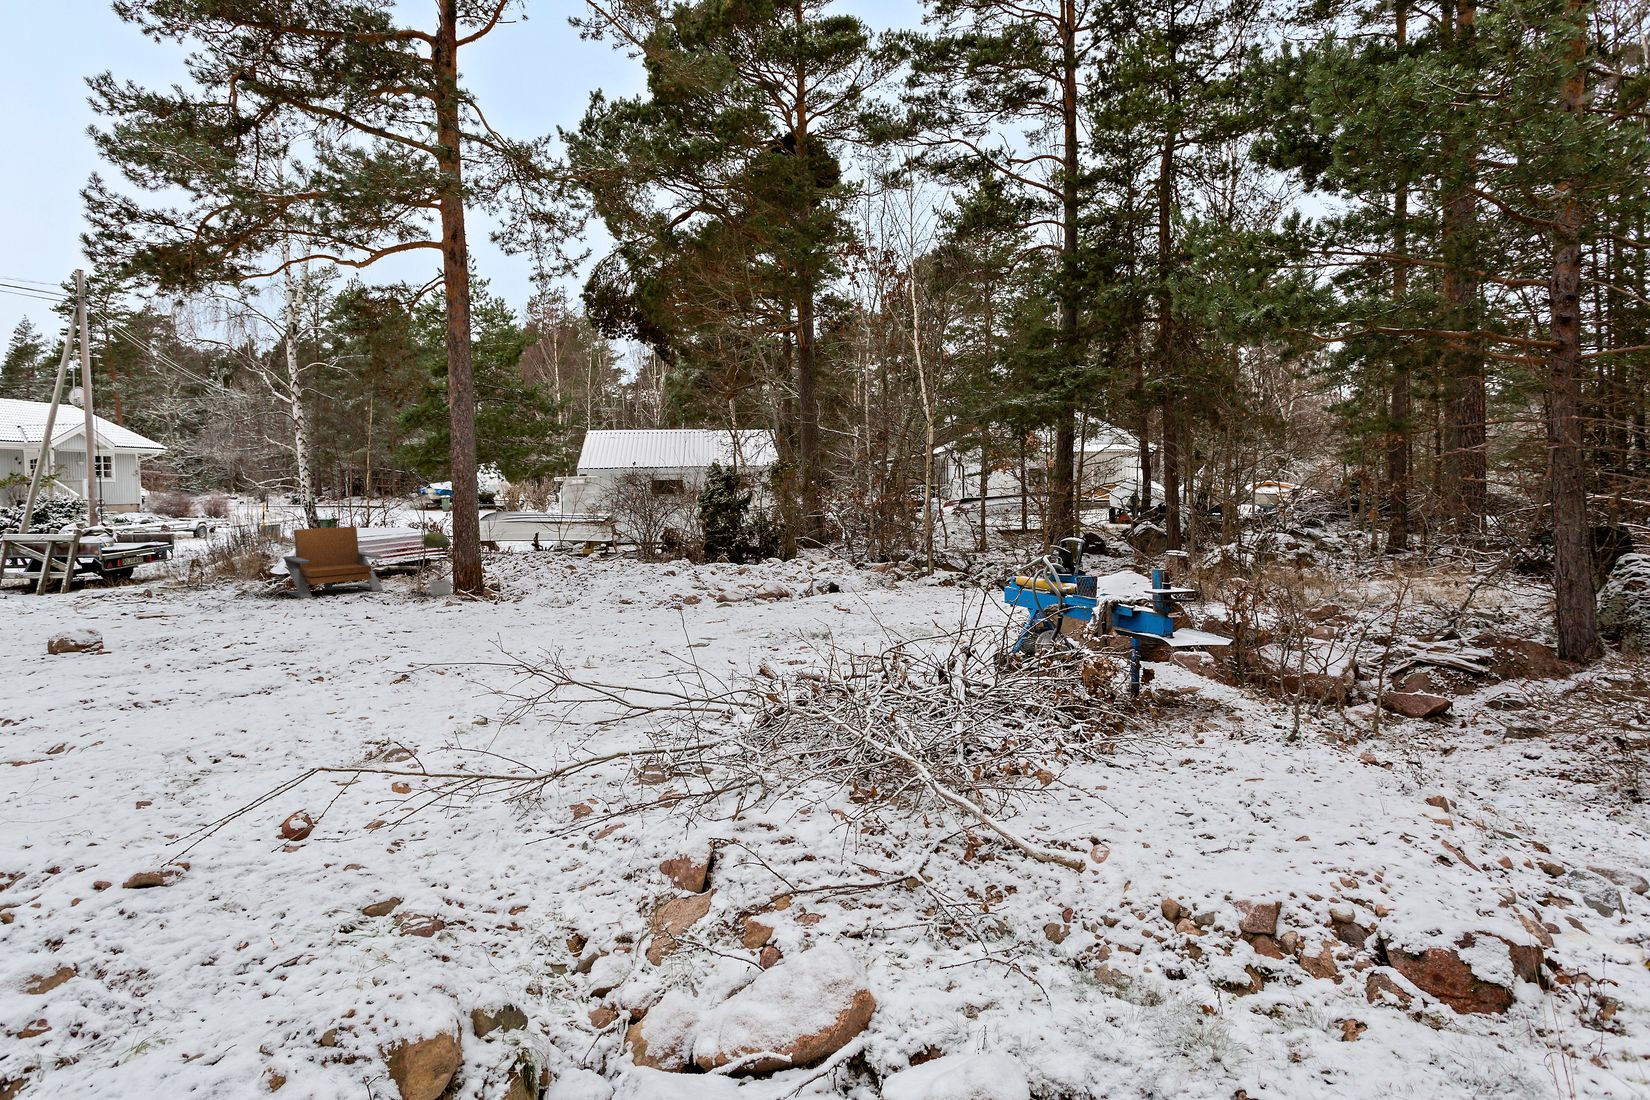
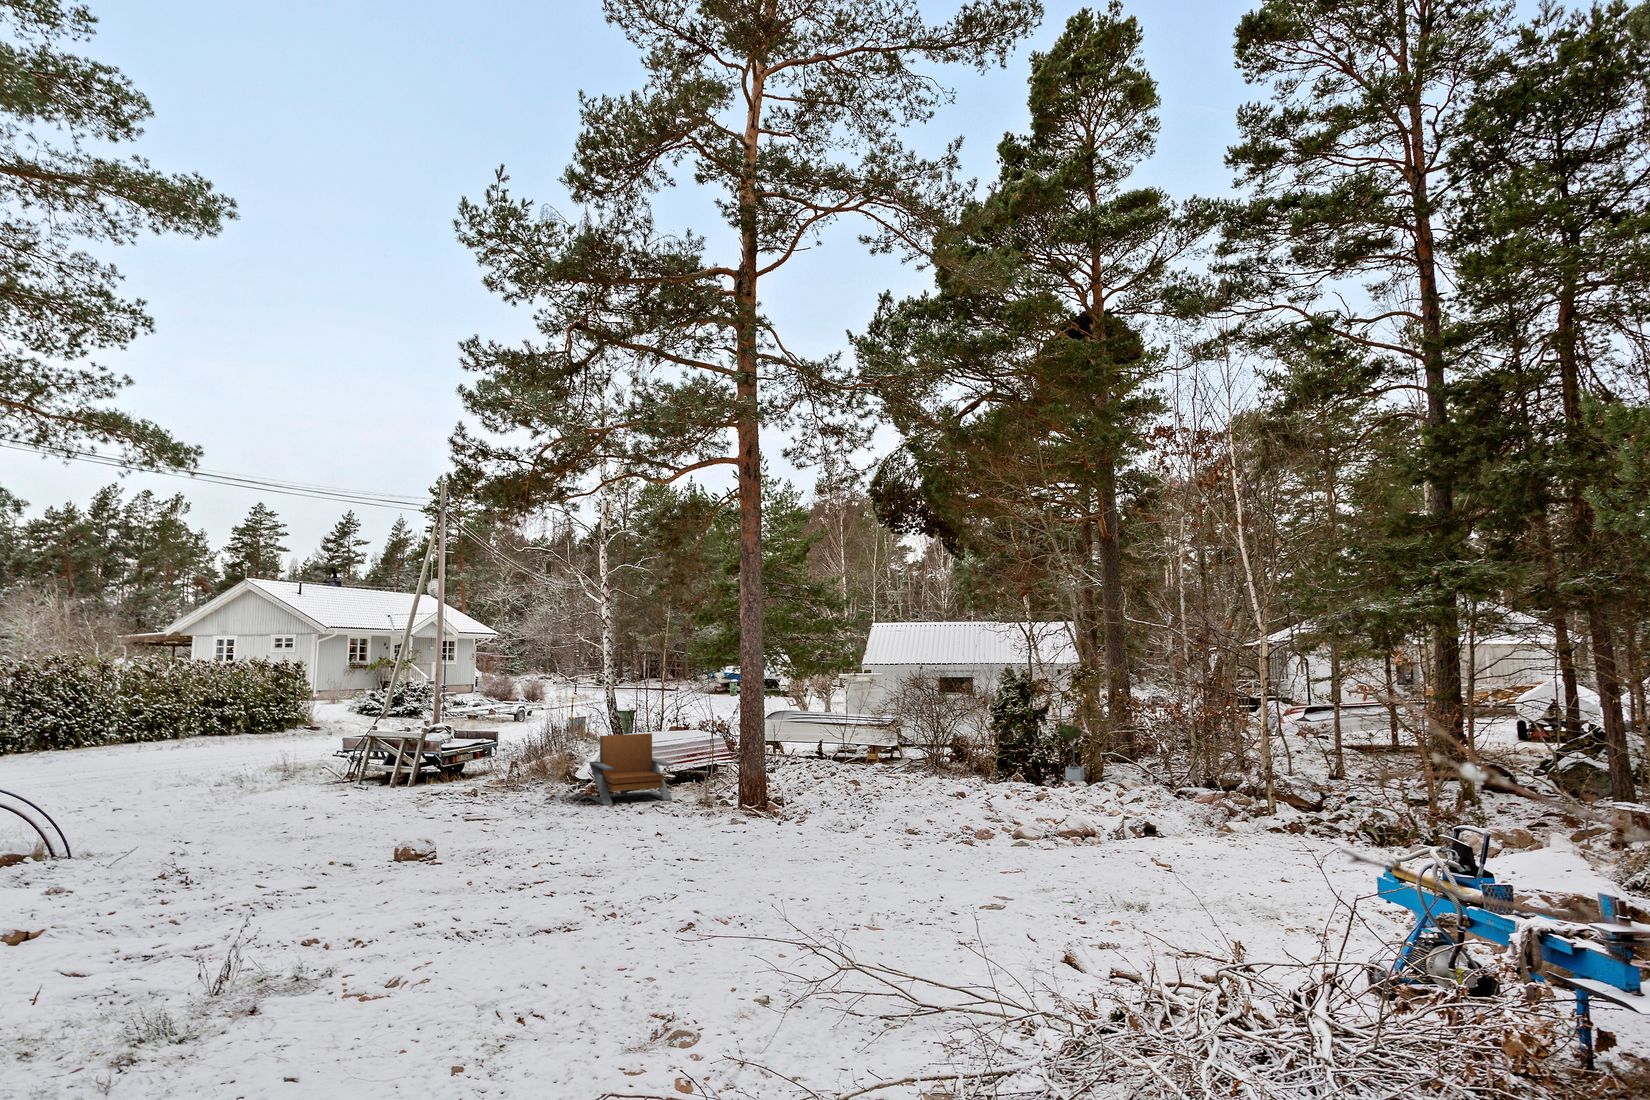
potted tree: present [422,532,452,596] -> present [1059,724,1084,781]

